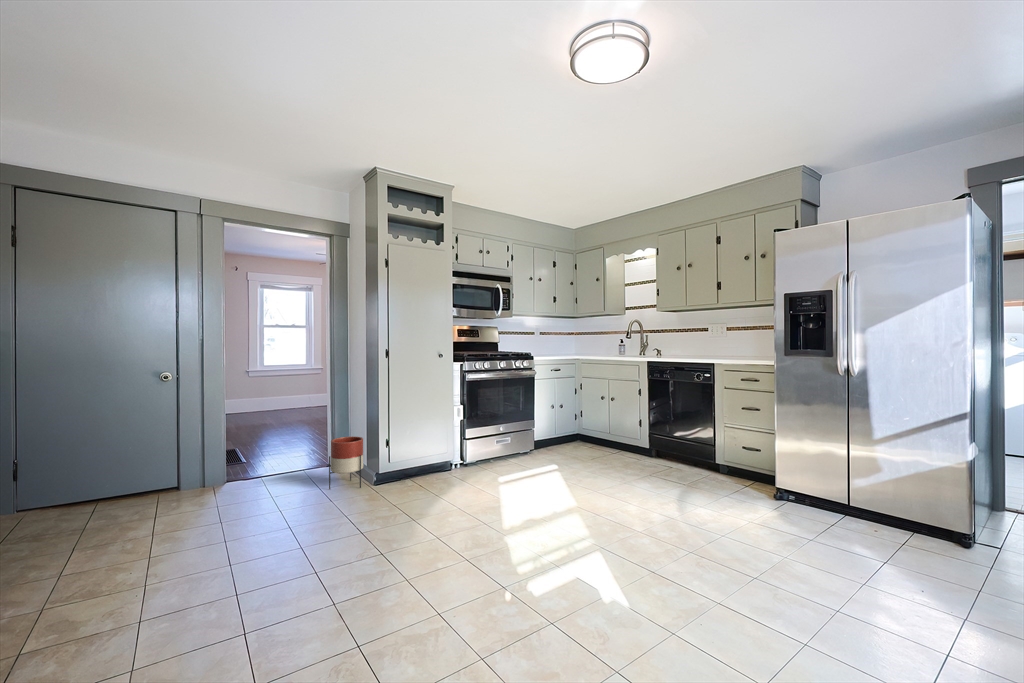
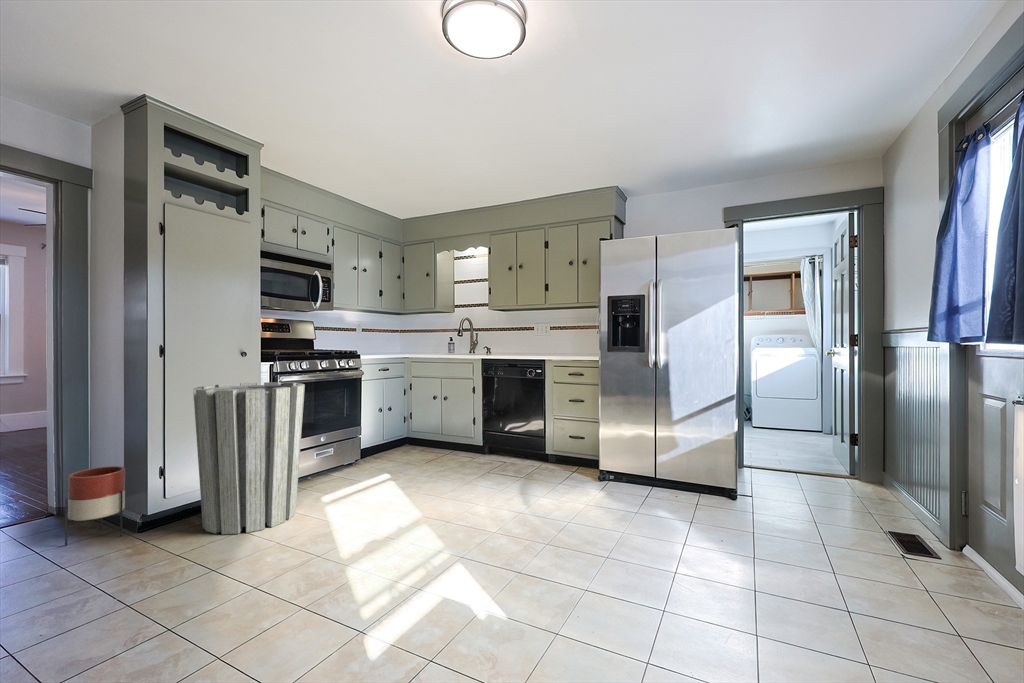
trash can: none [402,379,481,499] -> present [193,382,305,534]

